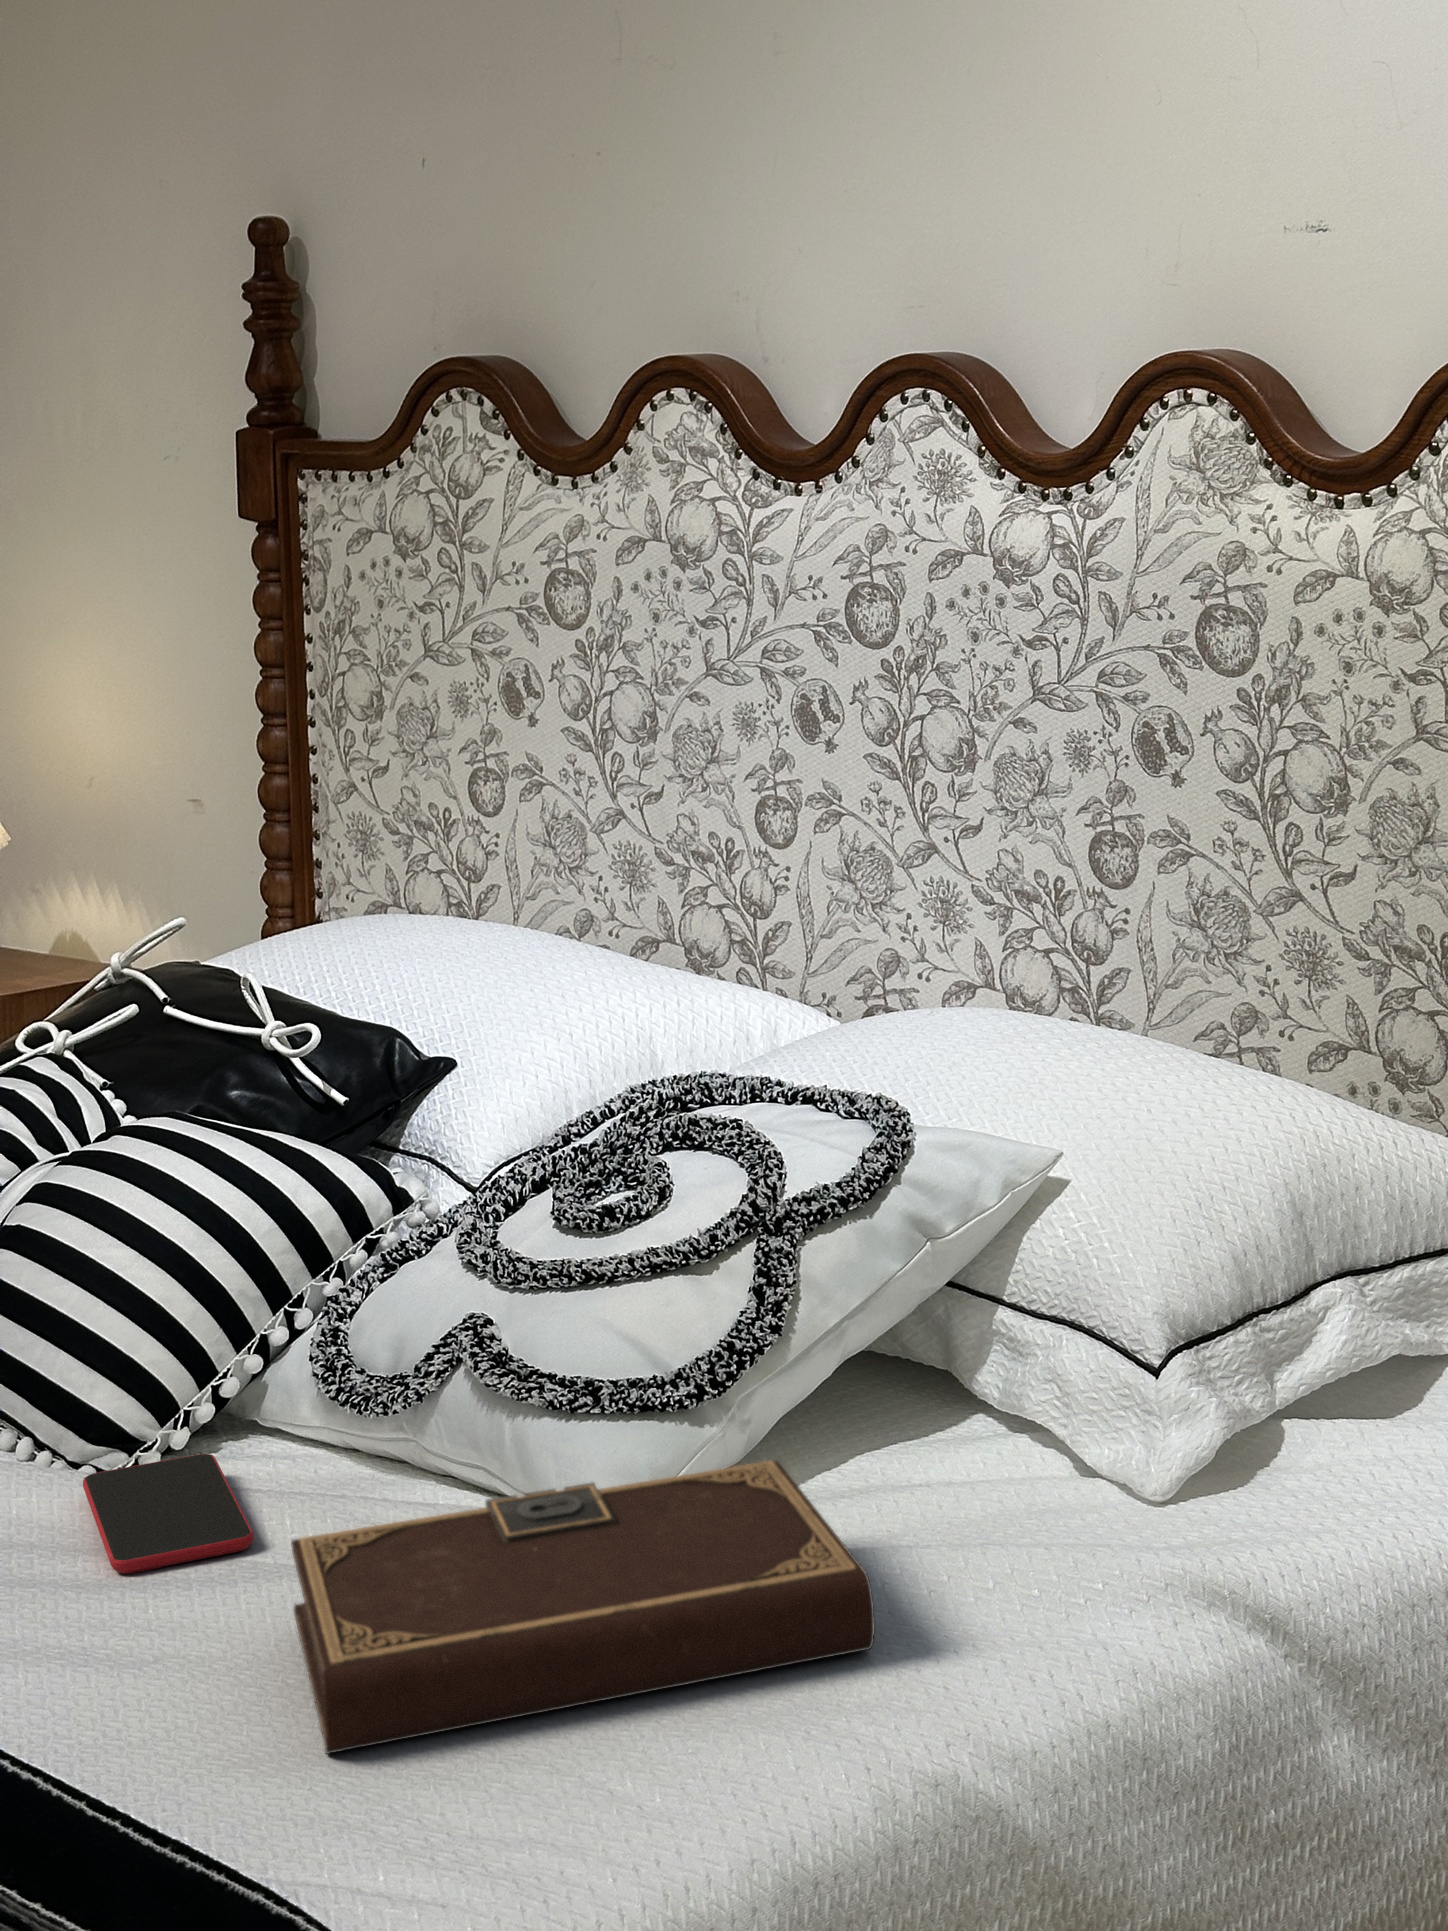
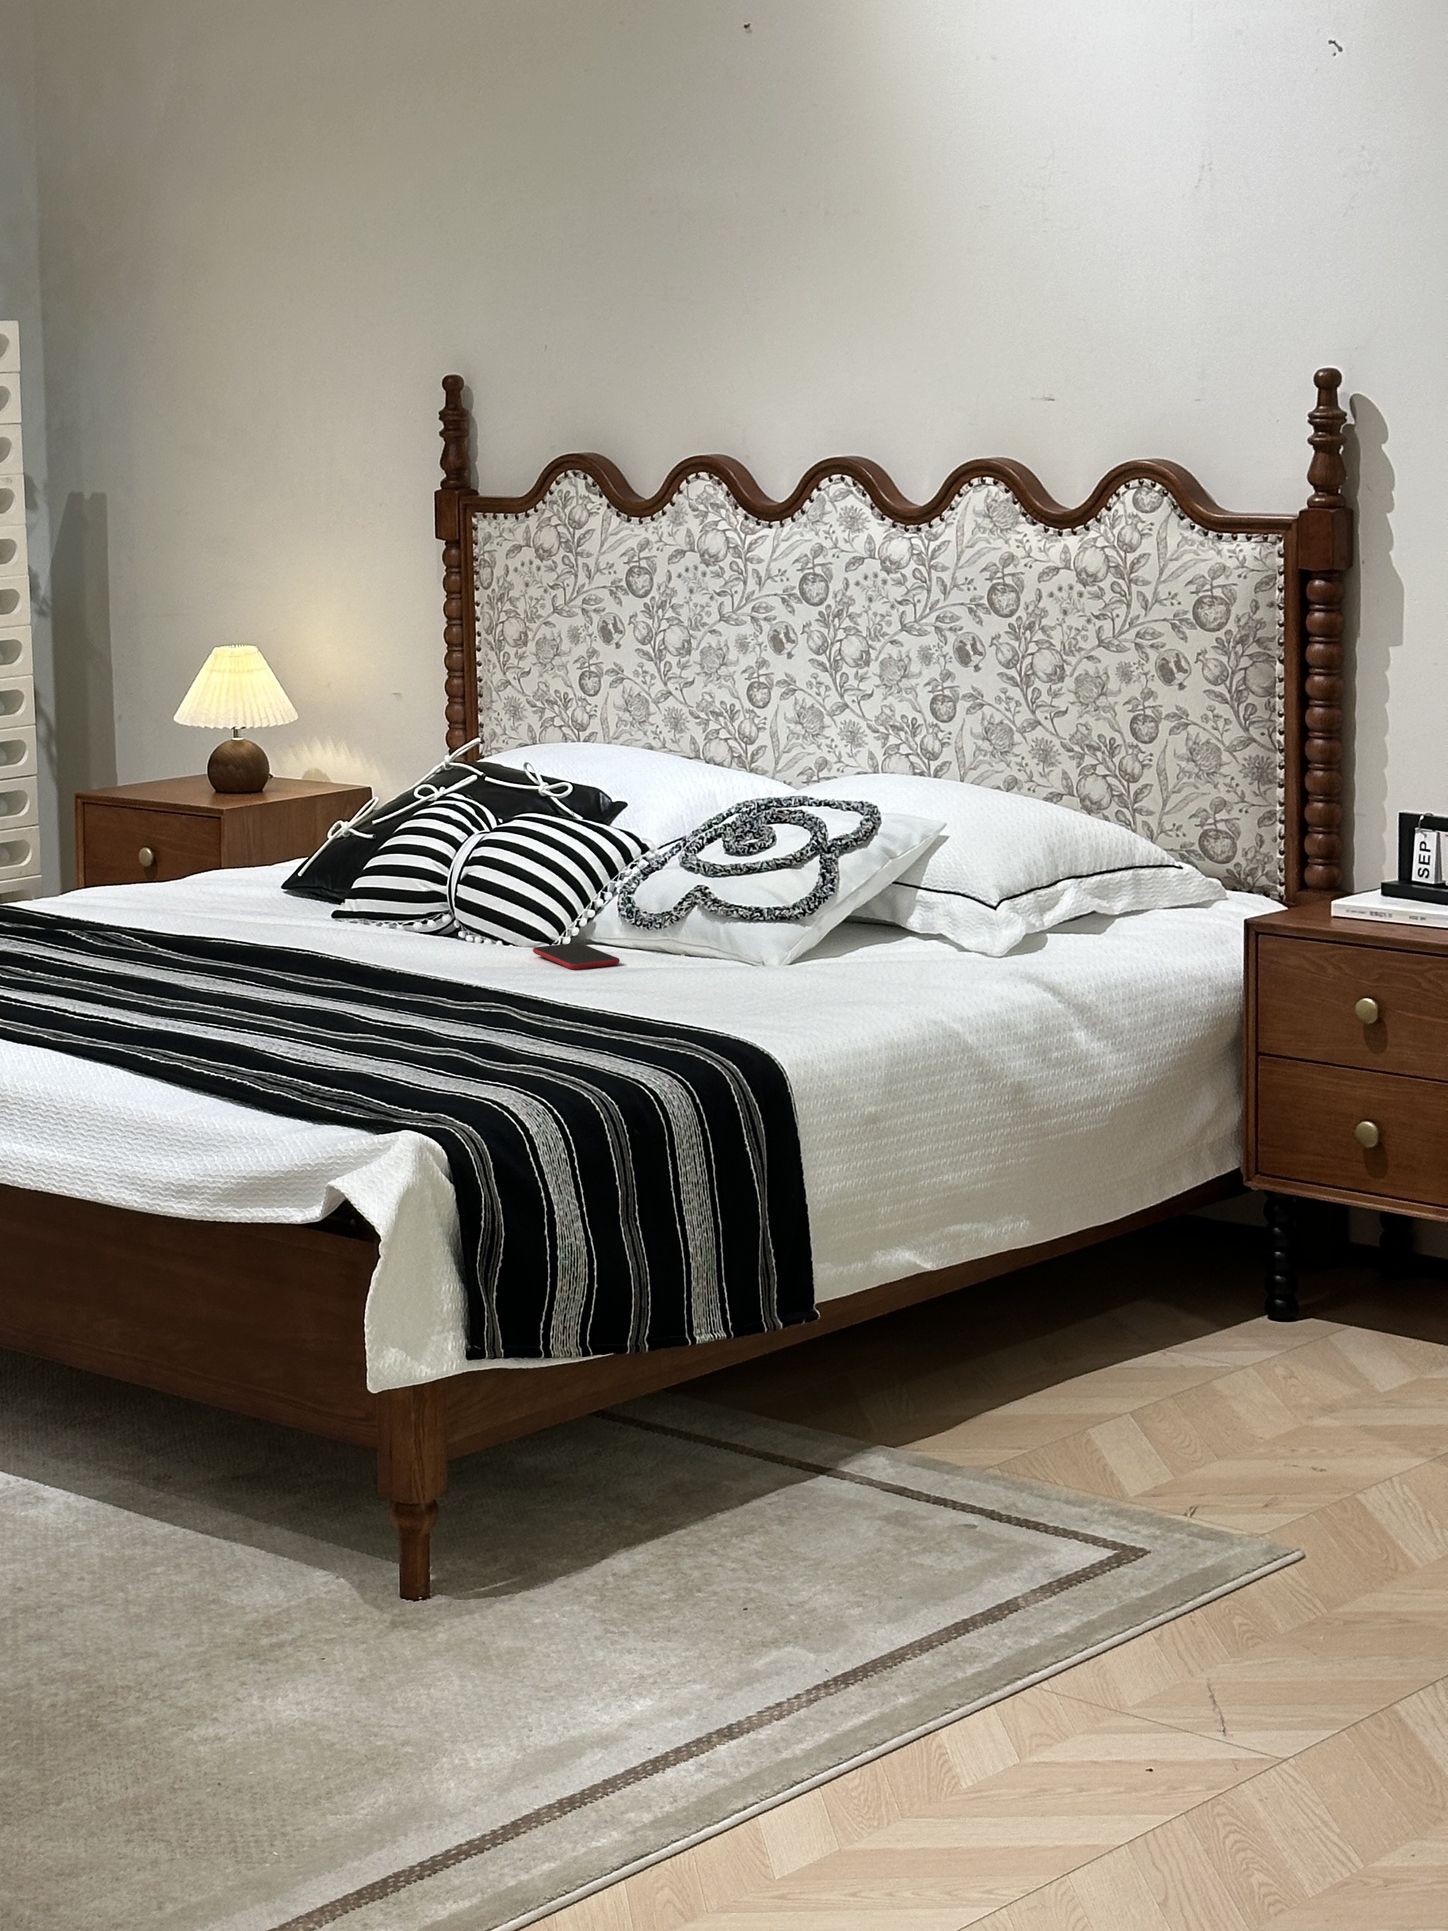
notebook: present [291,1461,875,1754] -> none [656,928,889,995]

